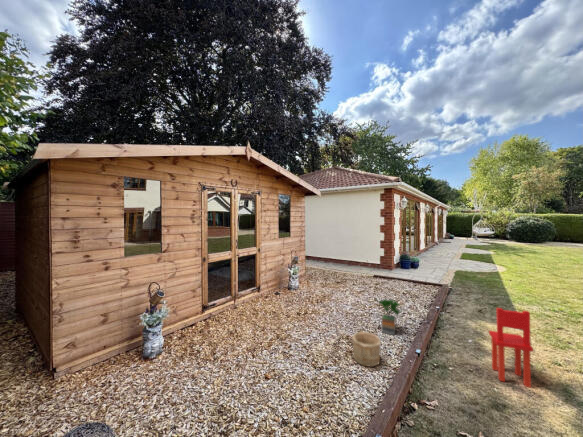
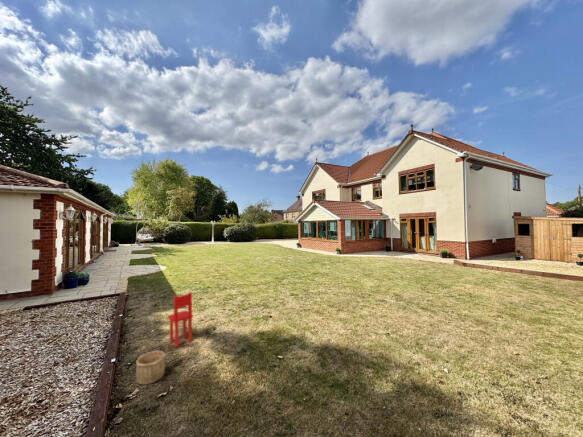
potted tree: present [379,300,400,335] -> none [57,323,90,367]
wooden bucket: present [352,332,381,367] -> present [136,351,166,385]

